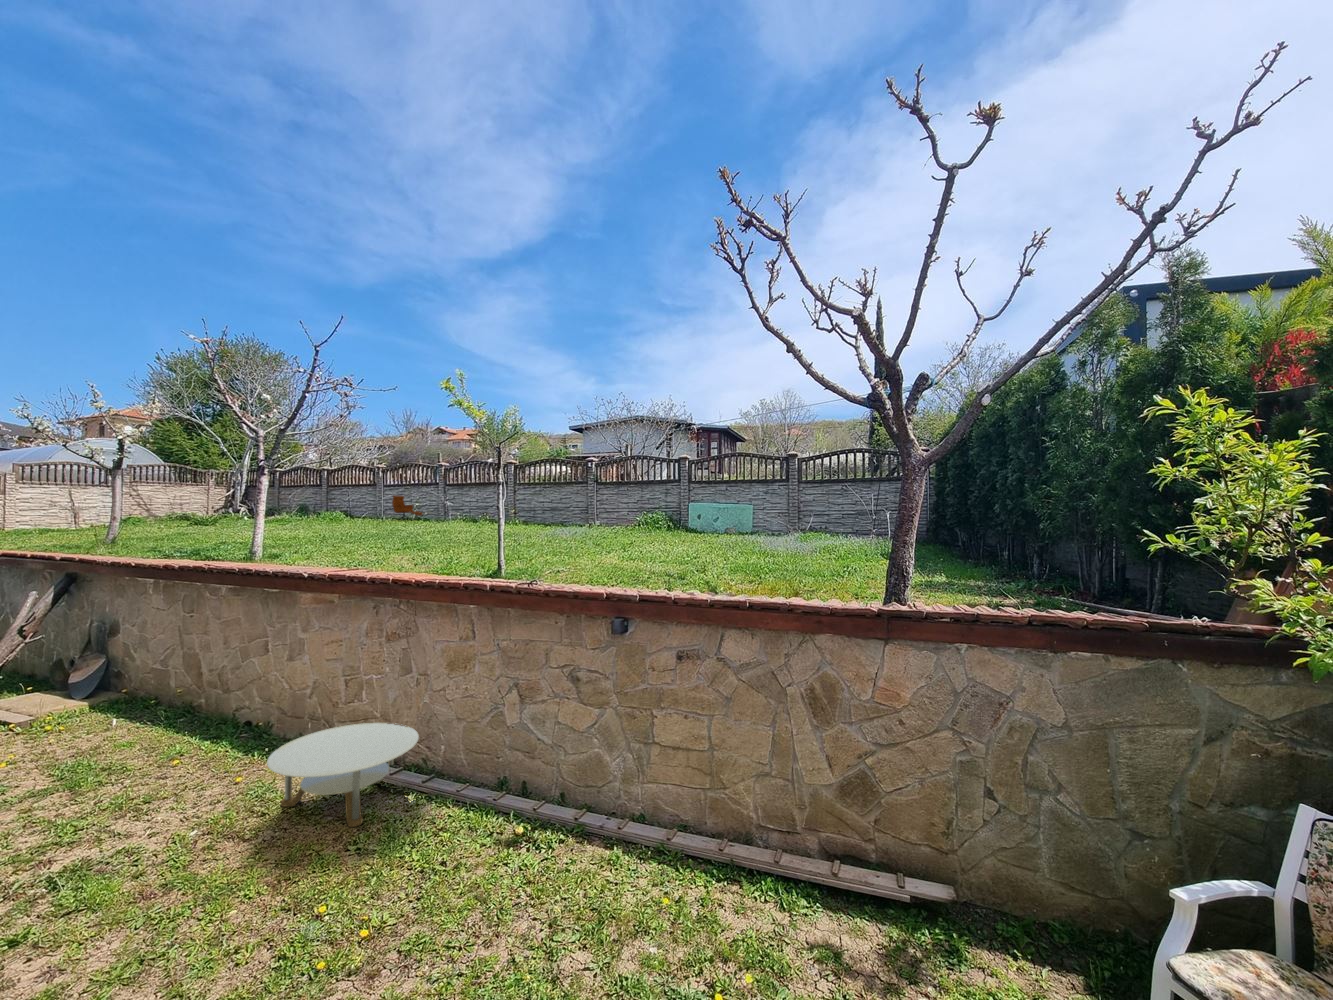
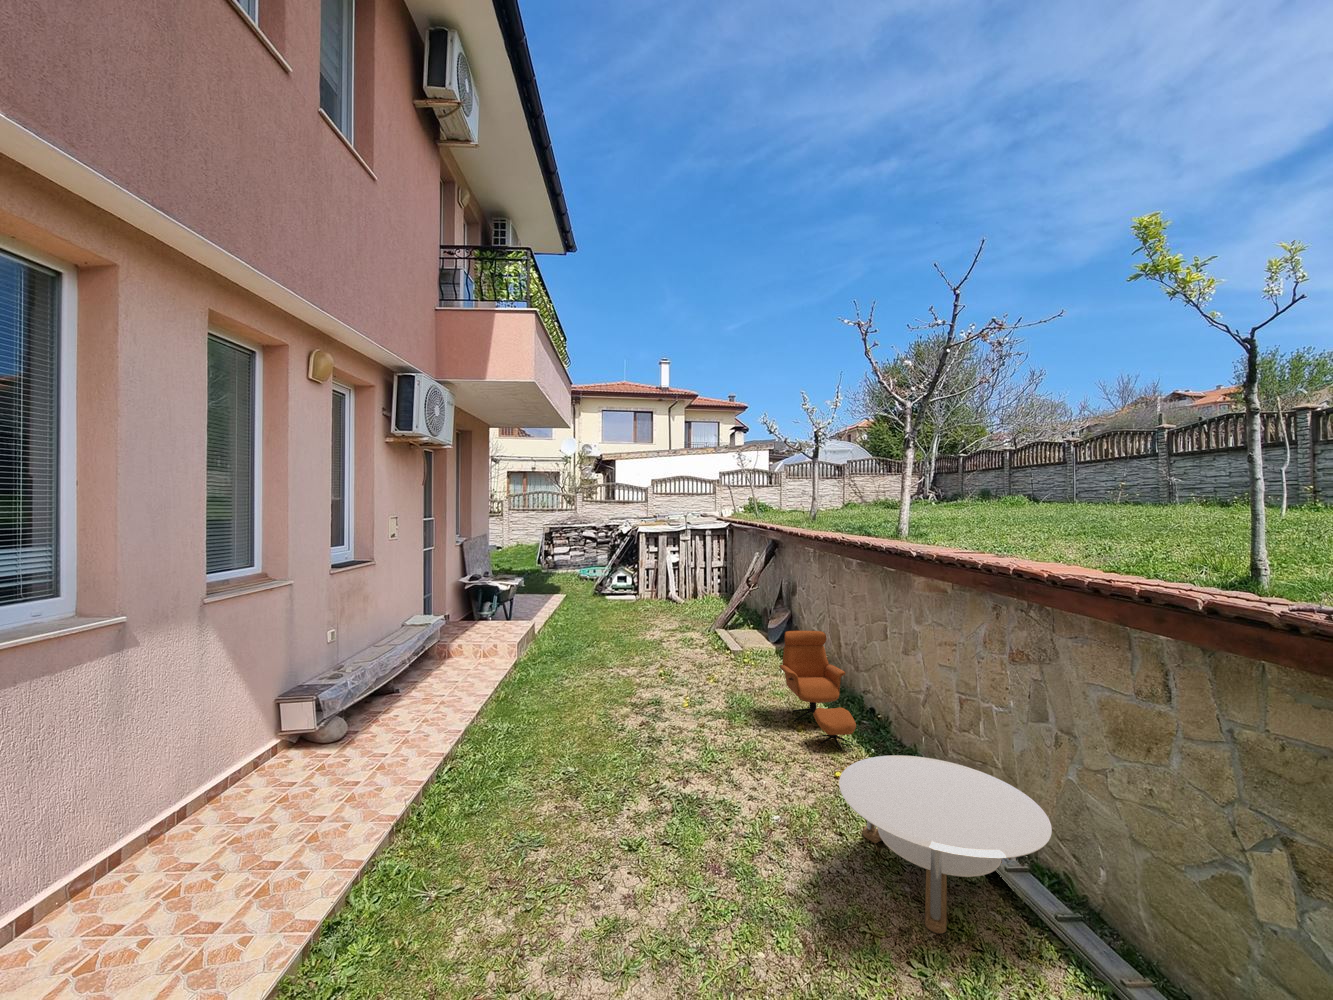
armchair: present [392,496,422,519] -> present [780,631,856,751]

